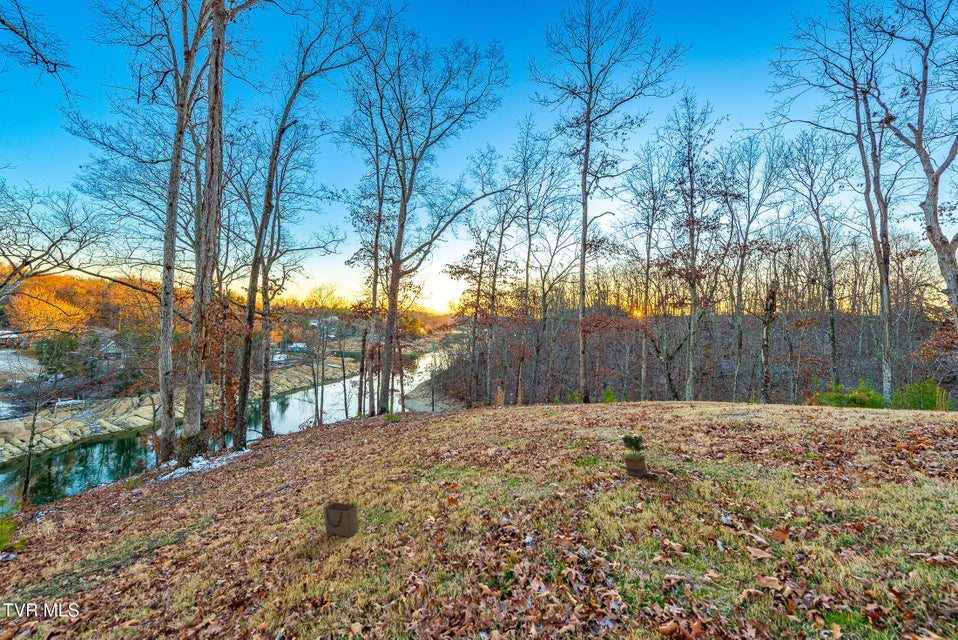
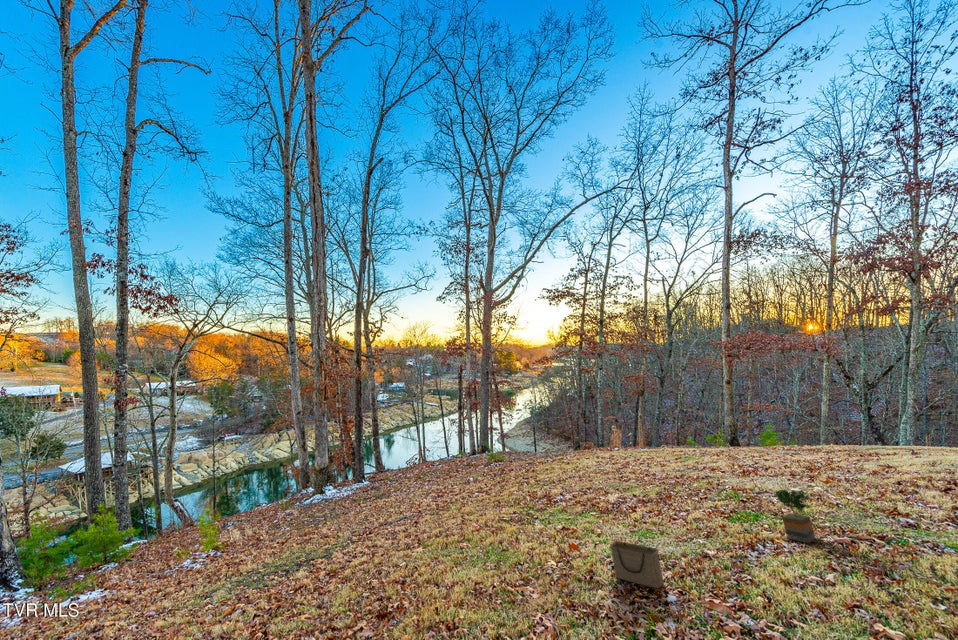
basket: present [323,502,359,537] -> present [610,541,663,588]

